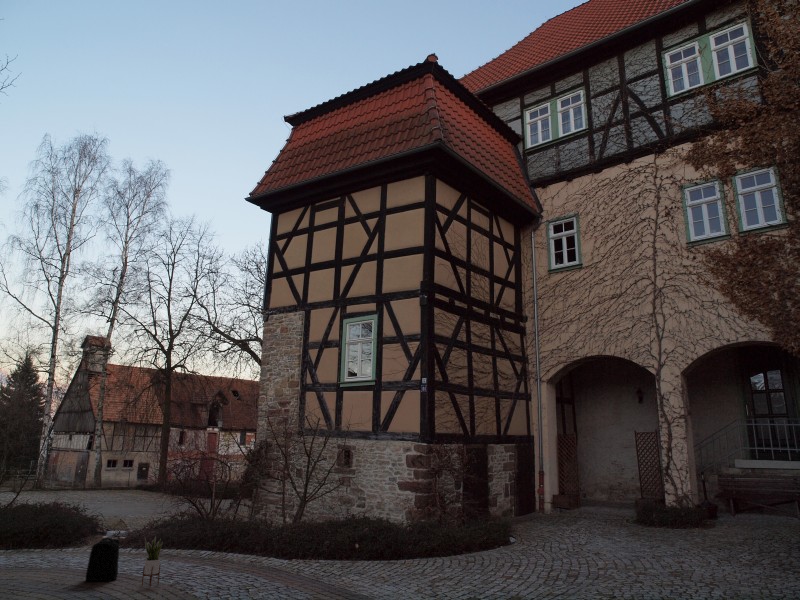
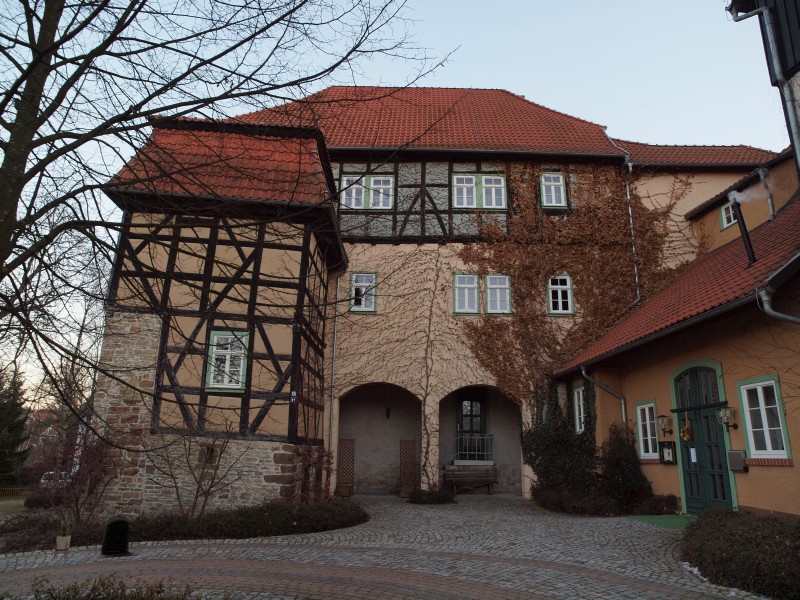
potted plant: present [142,537,163,587] -> present [54,518,71,559]

